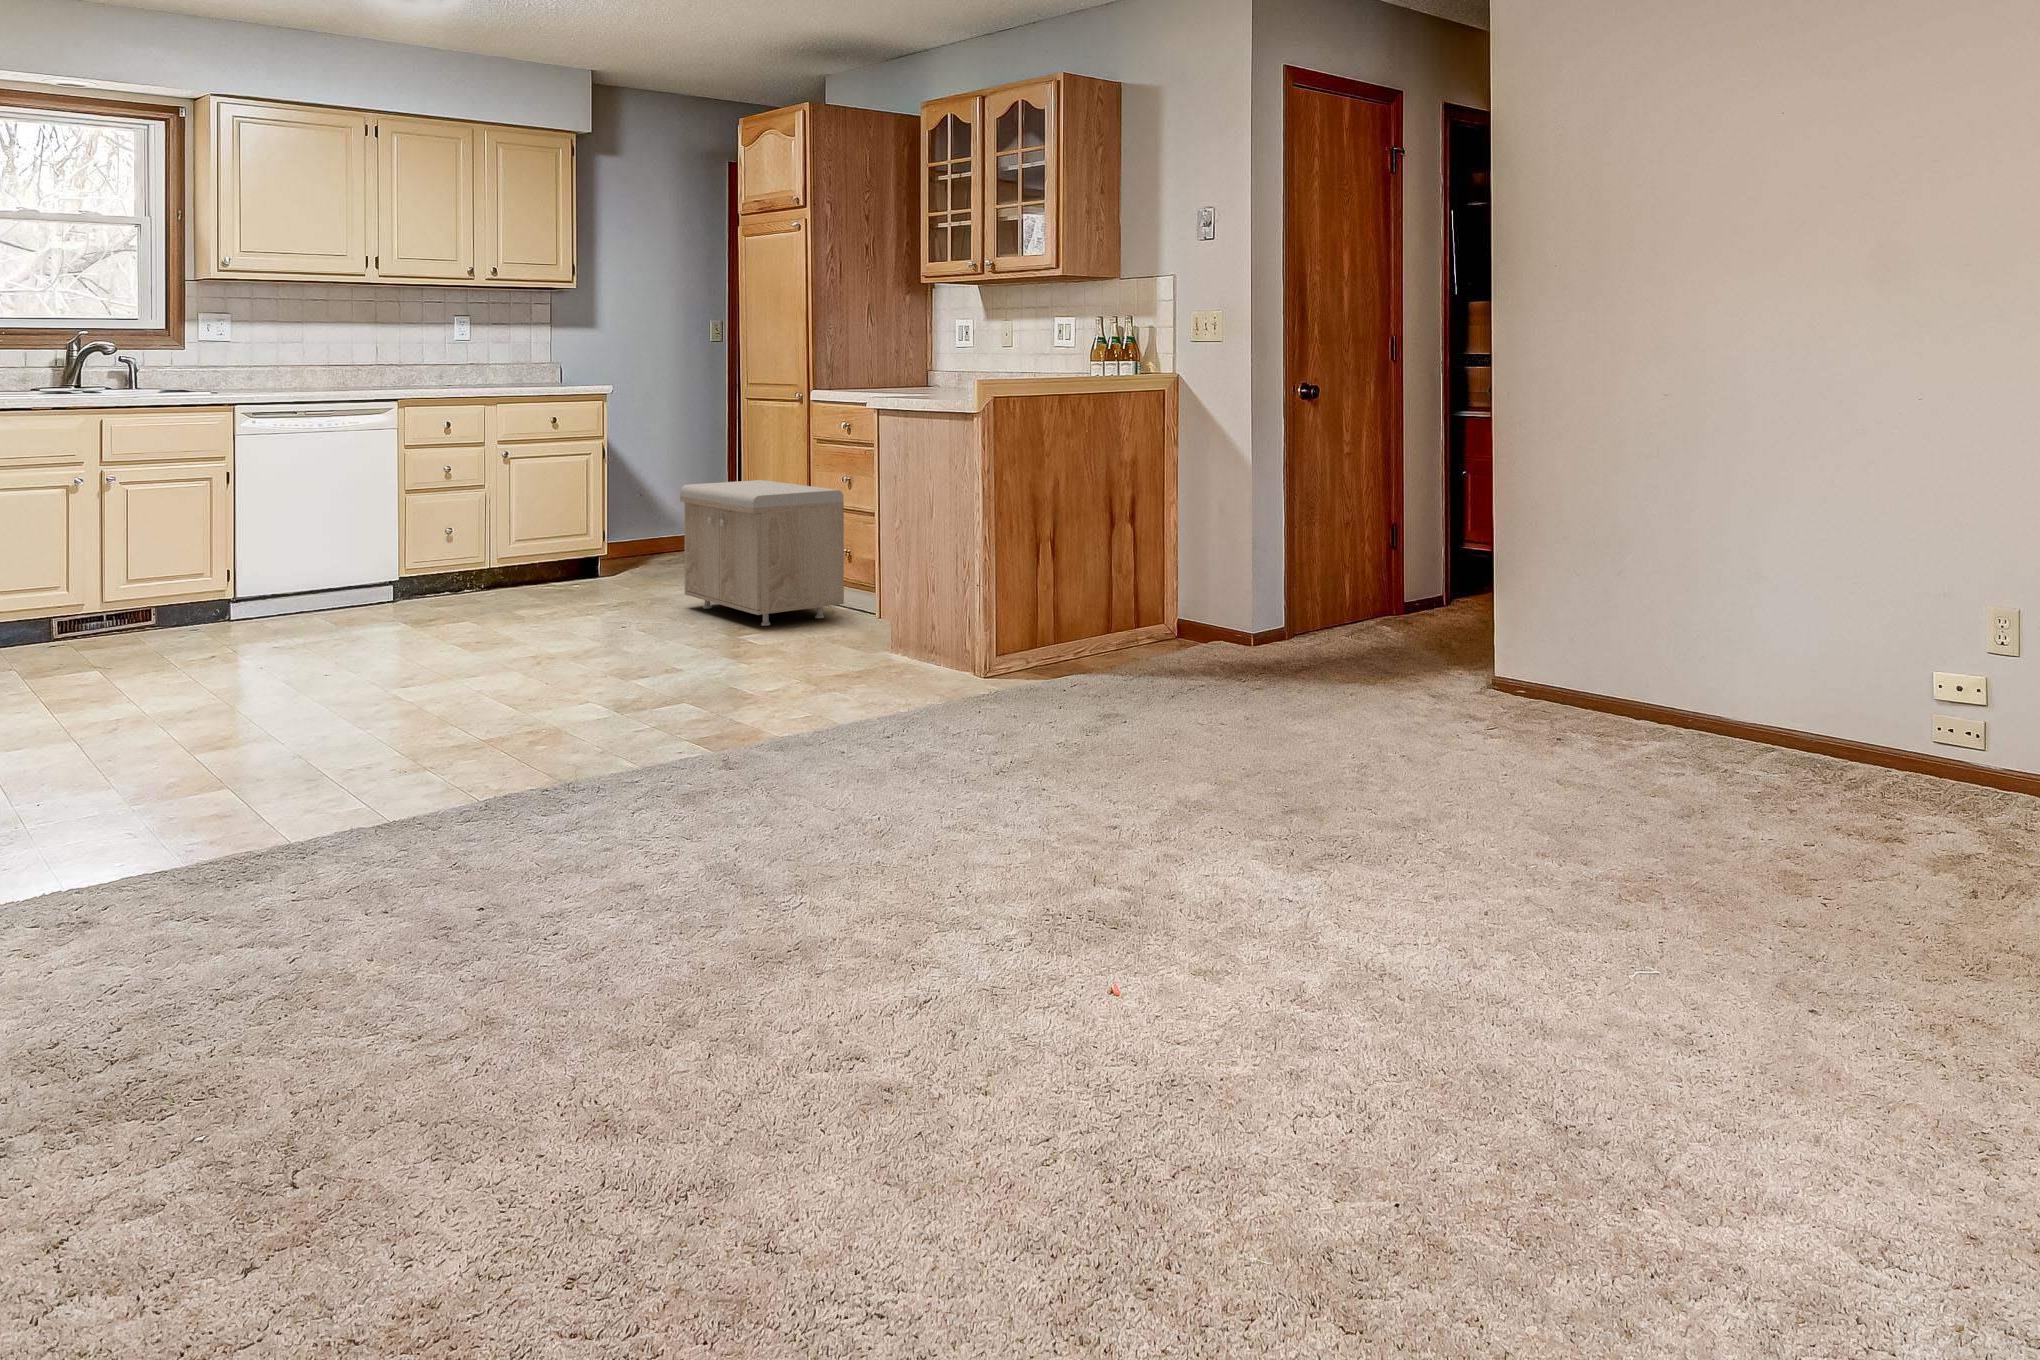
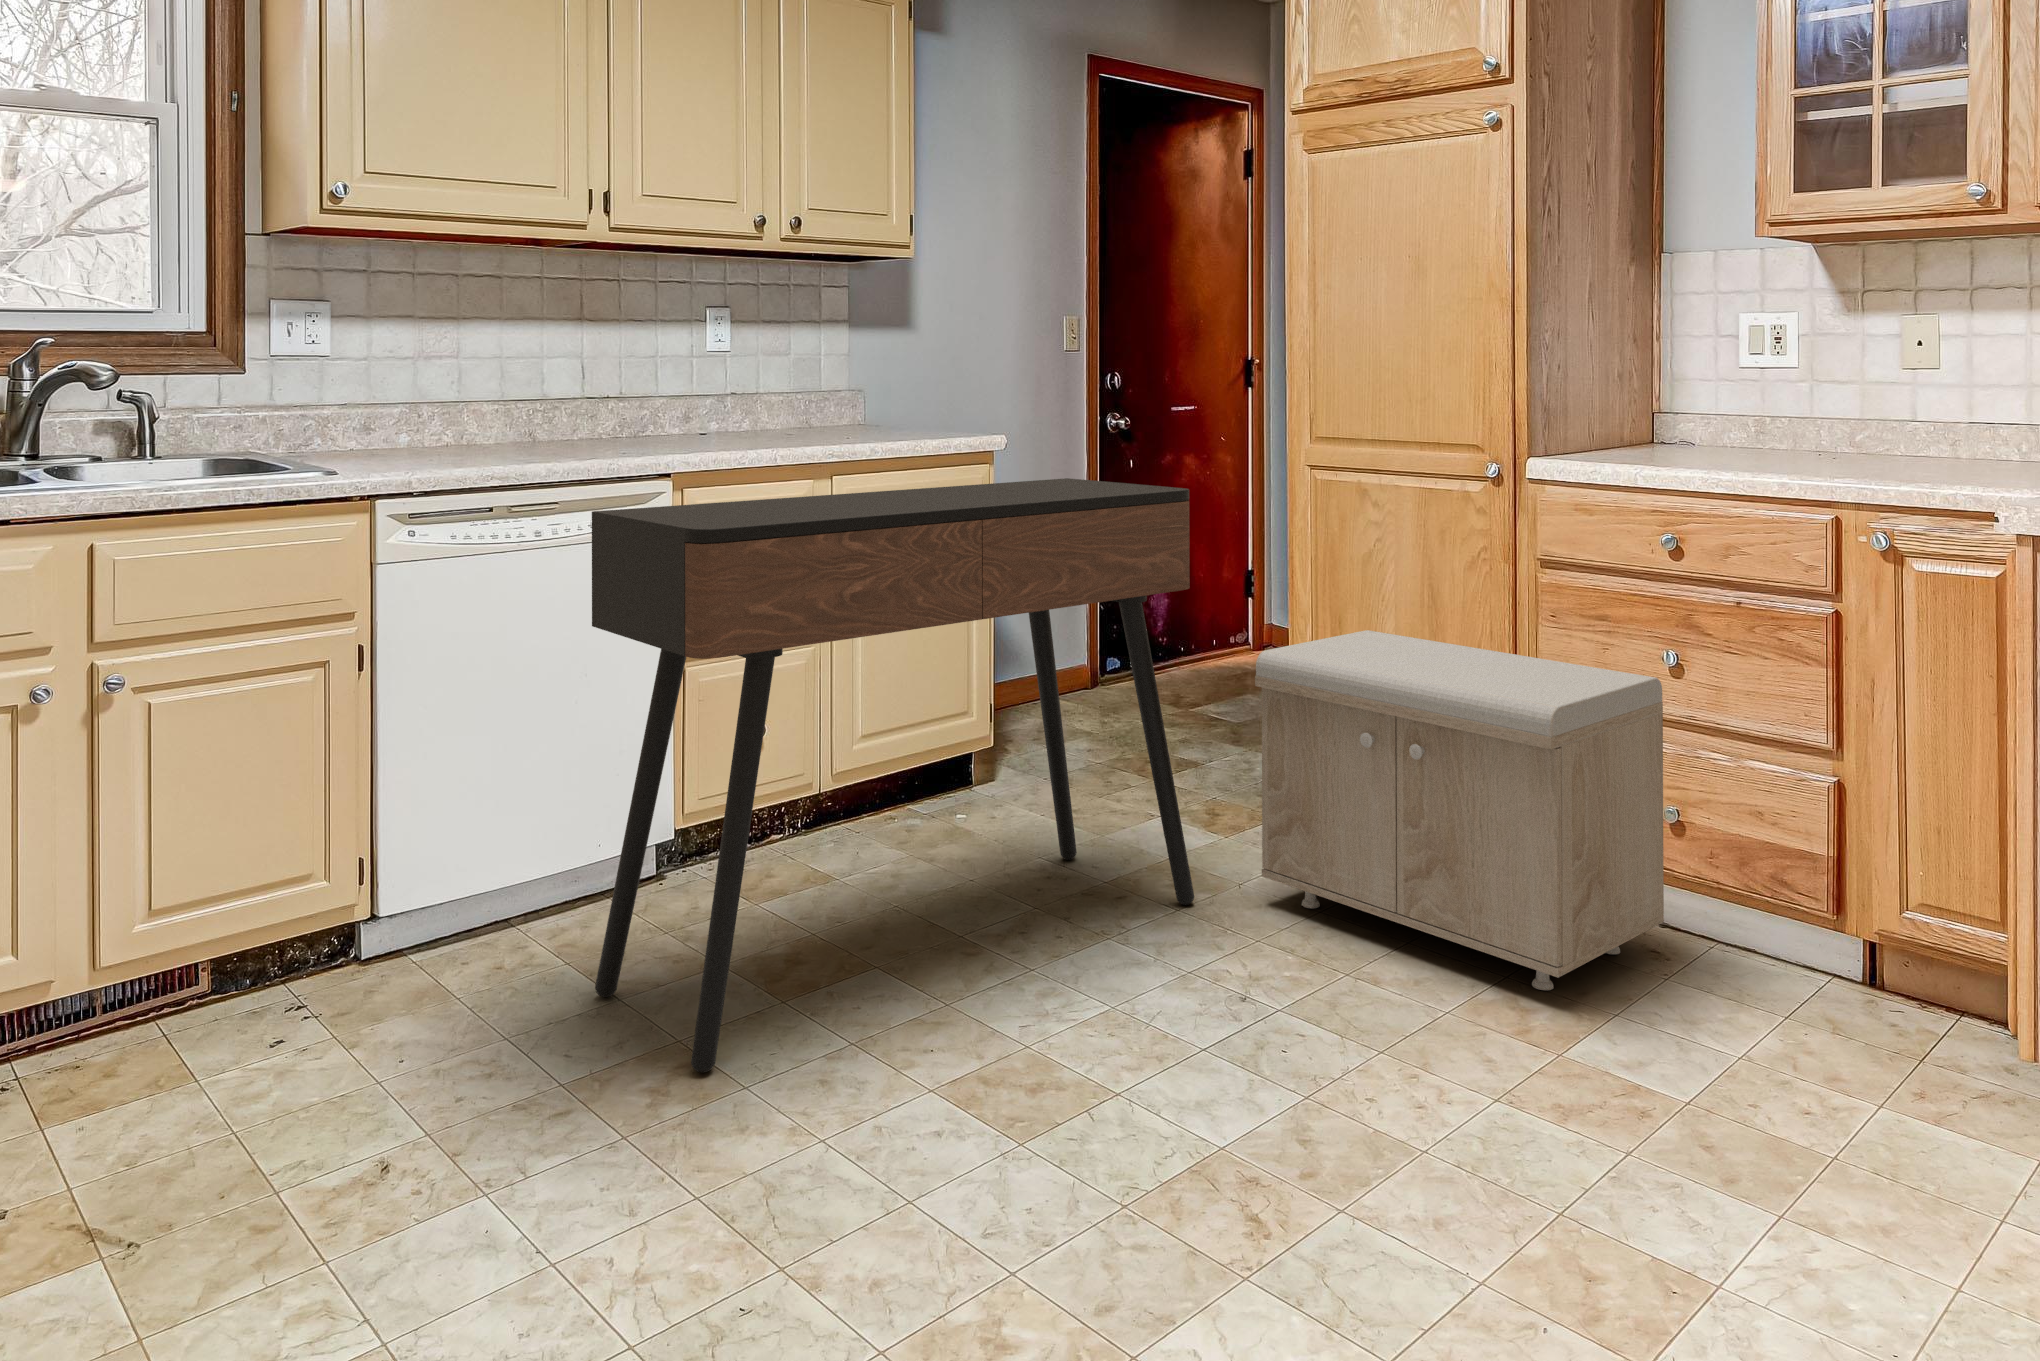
console table: none [332,404,652,642] -> present [592,478,1194,1072]

